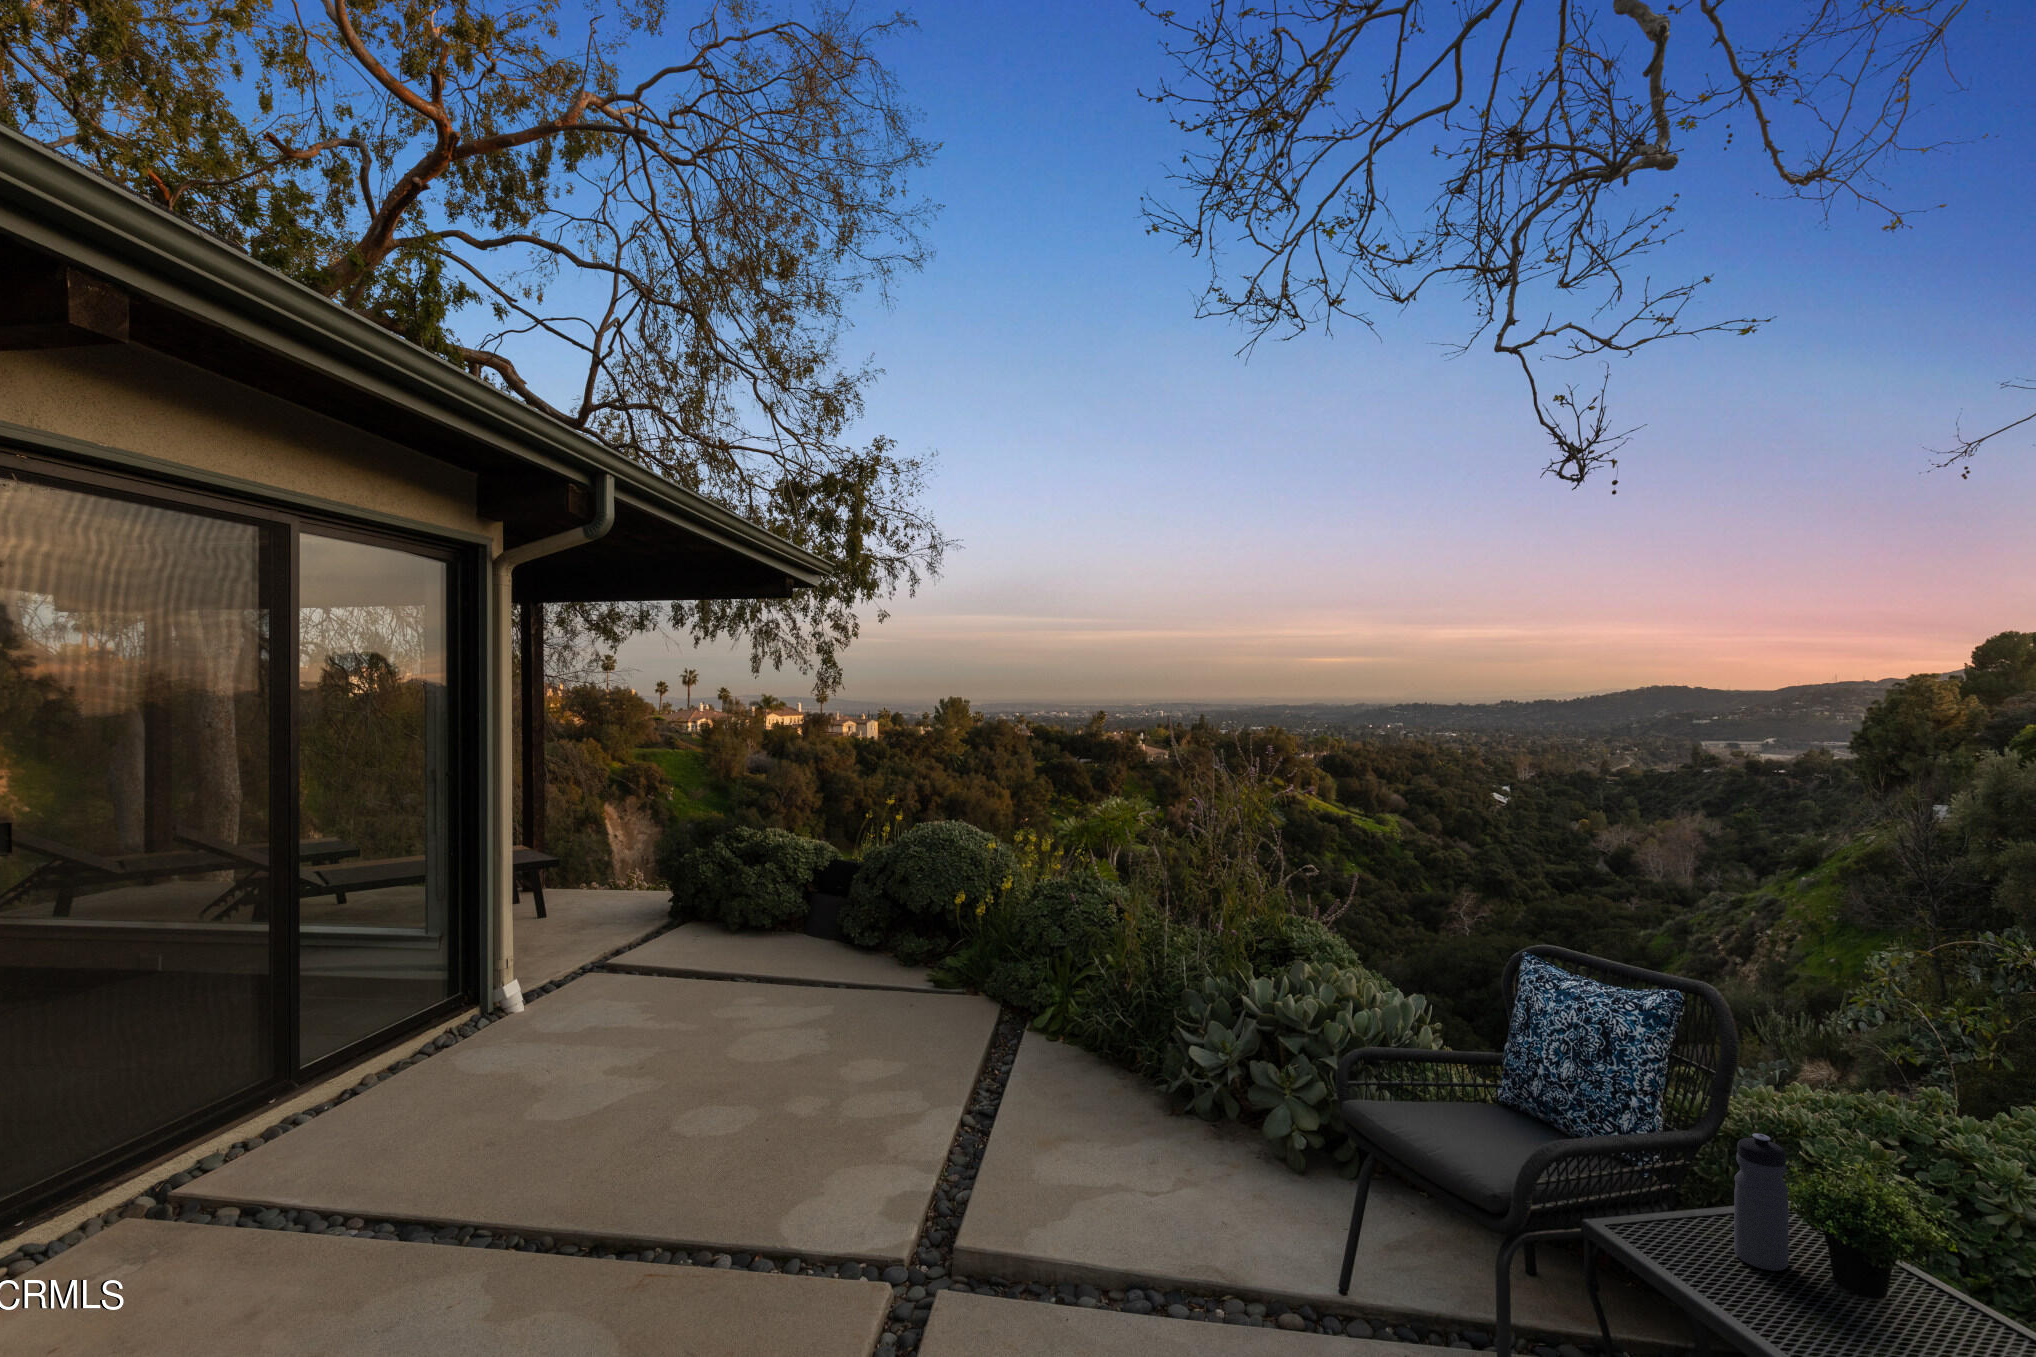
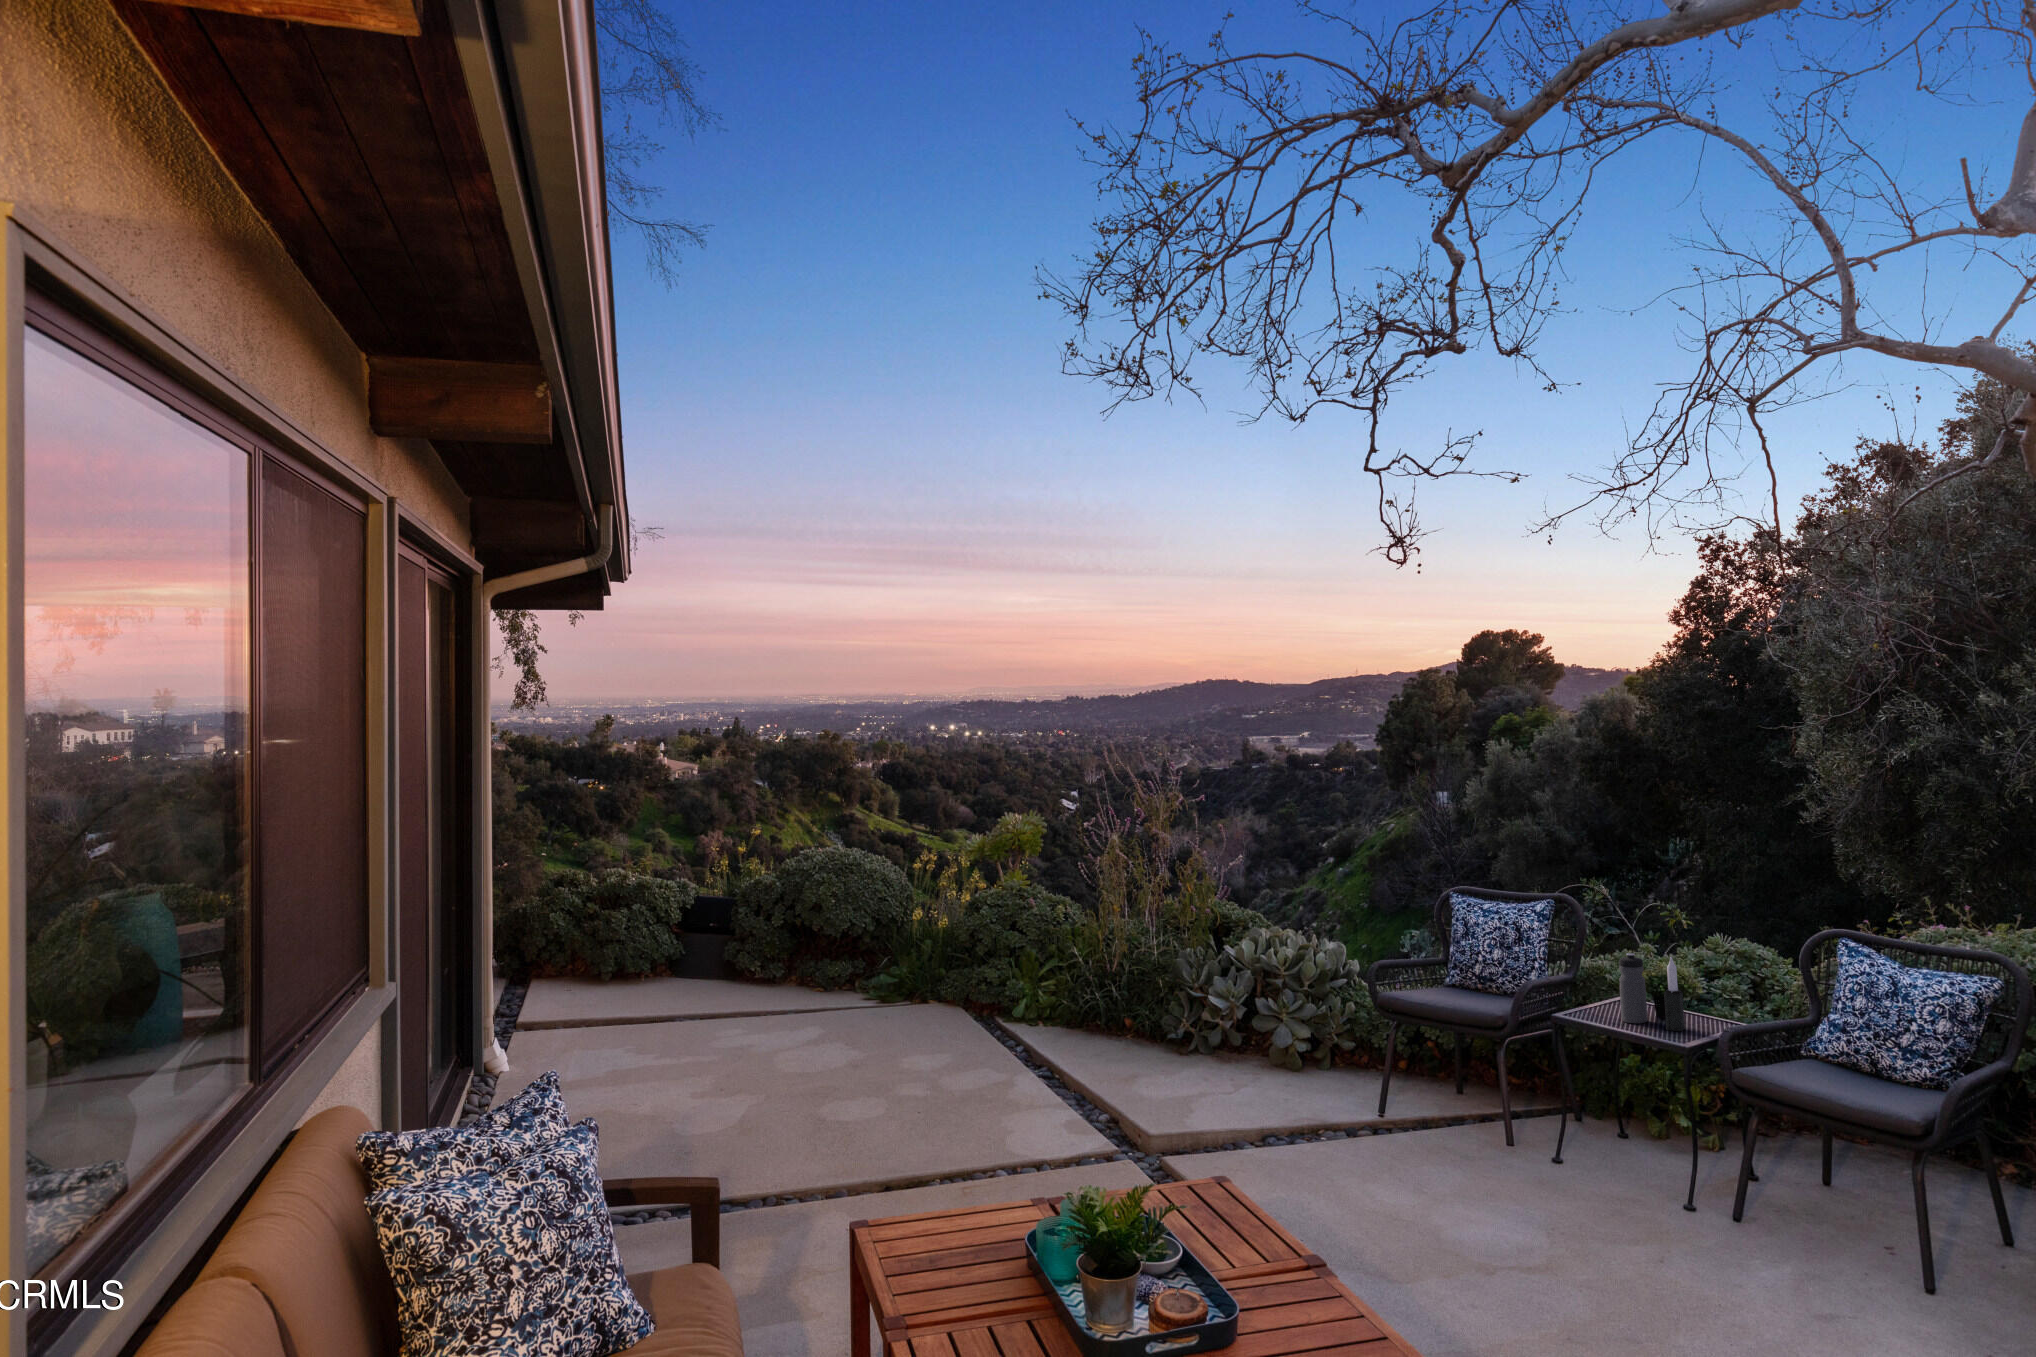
candle: none [1807,1169,1851,1320] -> present [1664,957,1685,1031]

